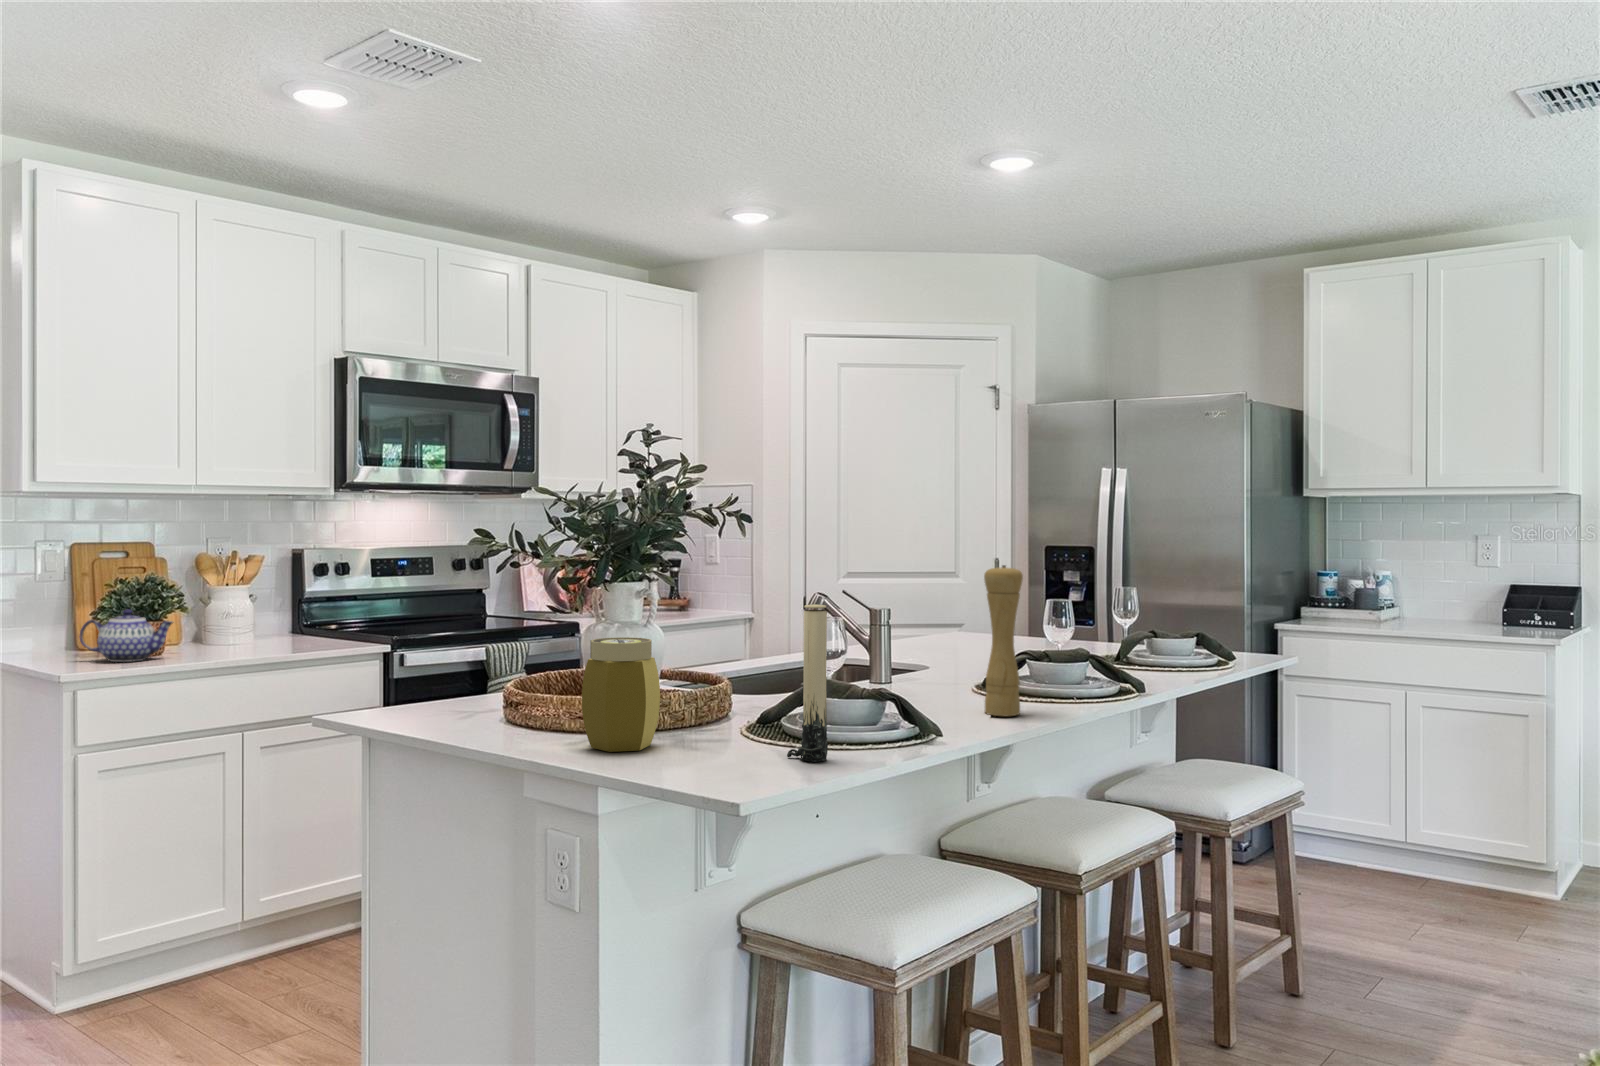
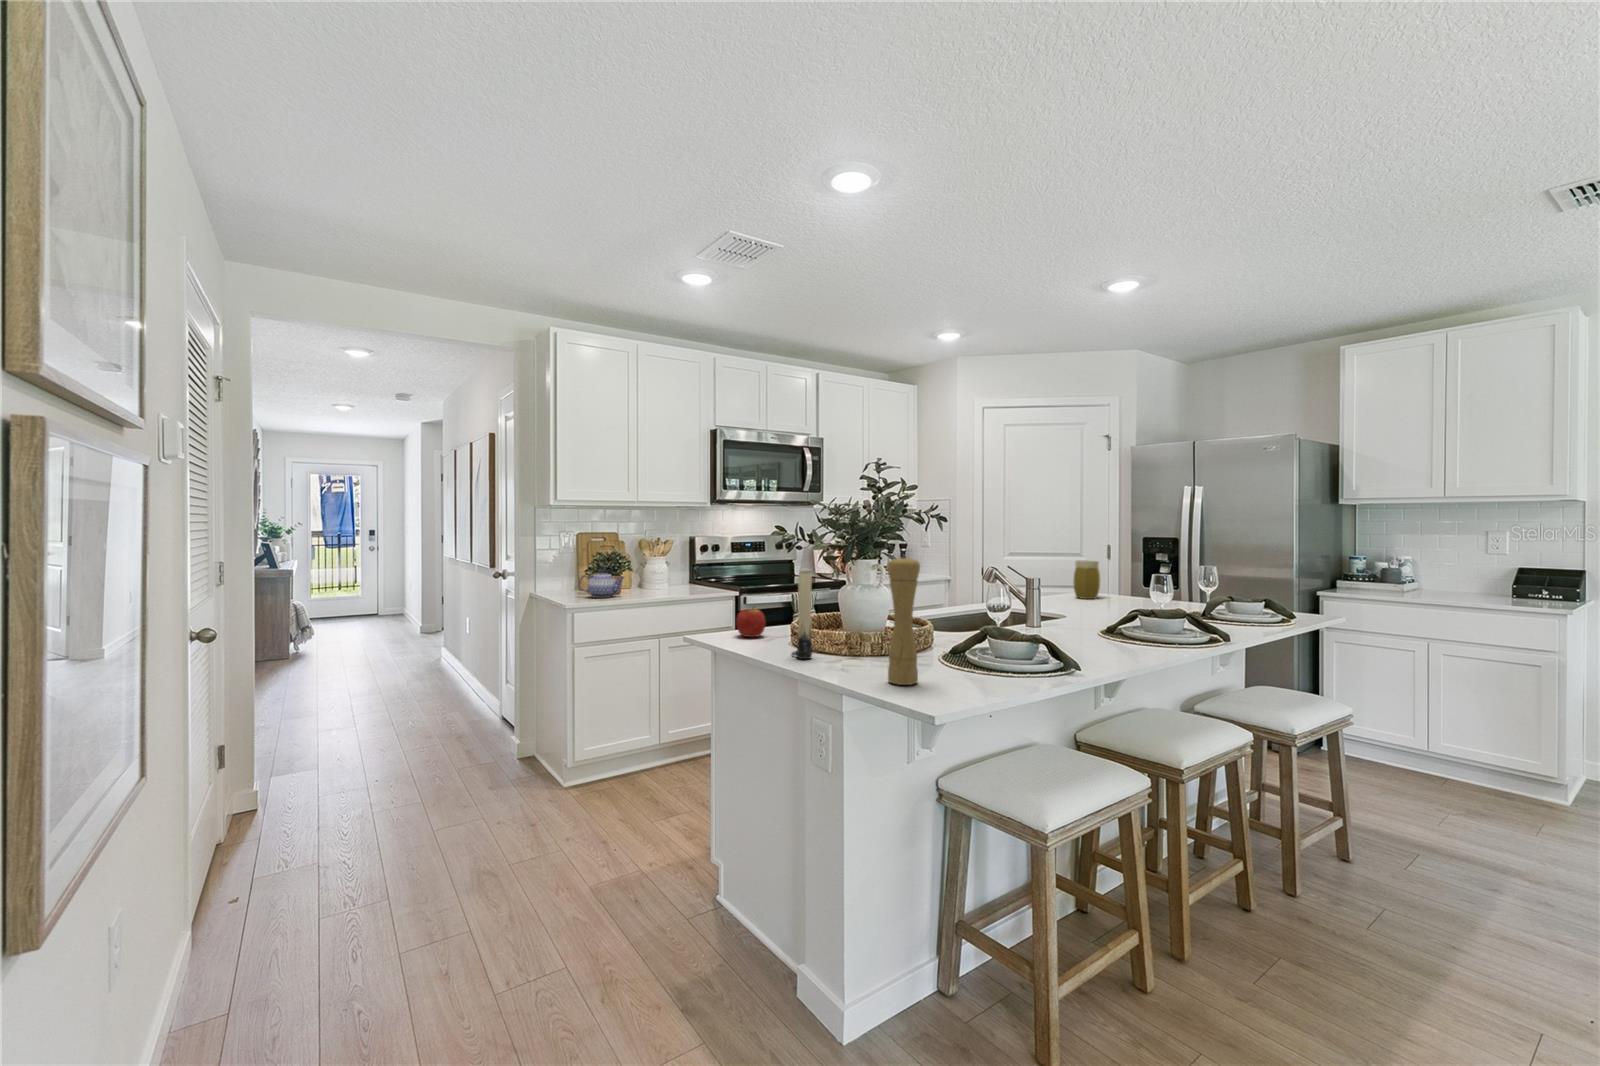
pepper mill: present [984,565,1023,716] -> present [887,556,920,685]
candle: present [787,604,828,762] -> present [792,569,812,659]
jar: present [582,637,660,752] -> present [1073,561,1100,599]
apple: none [407,662,458,714] -> present [736,608,766,637]

